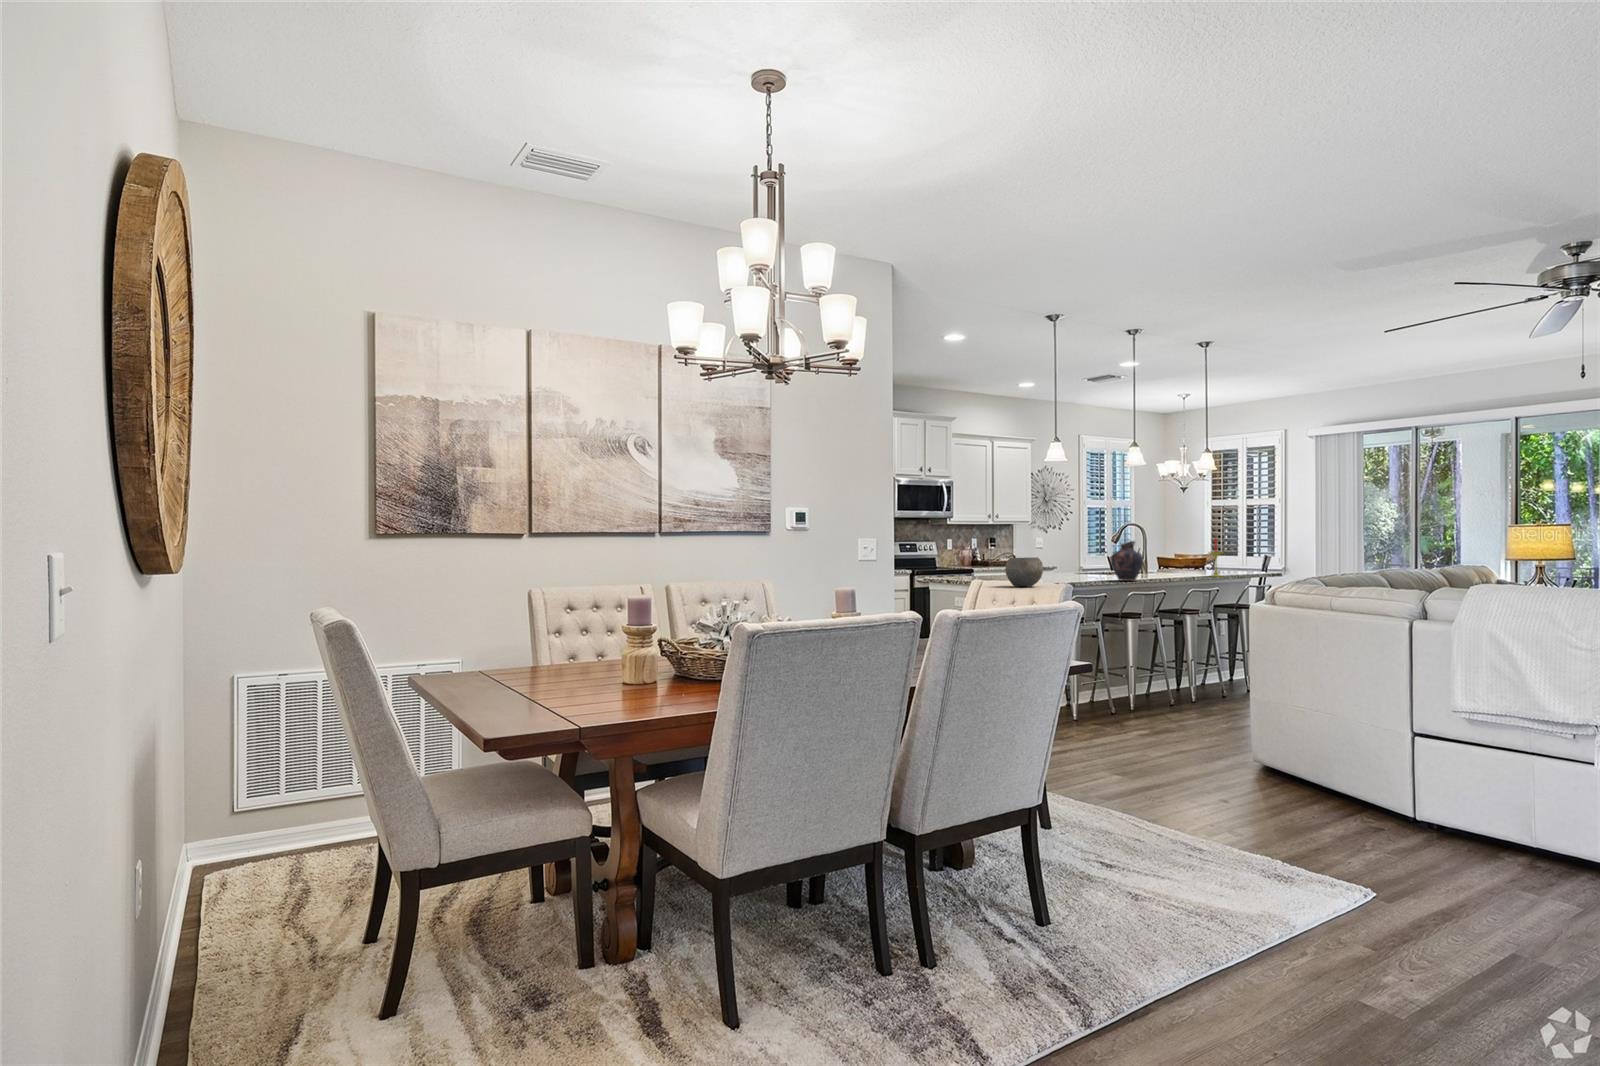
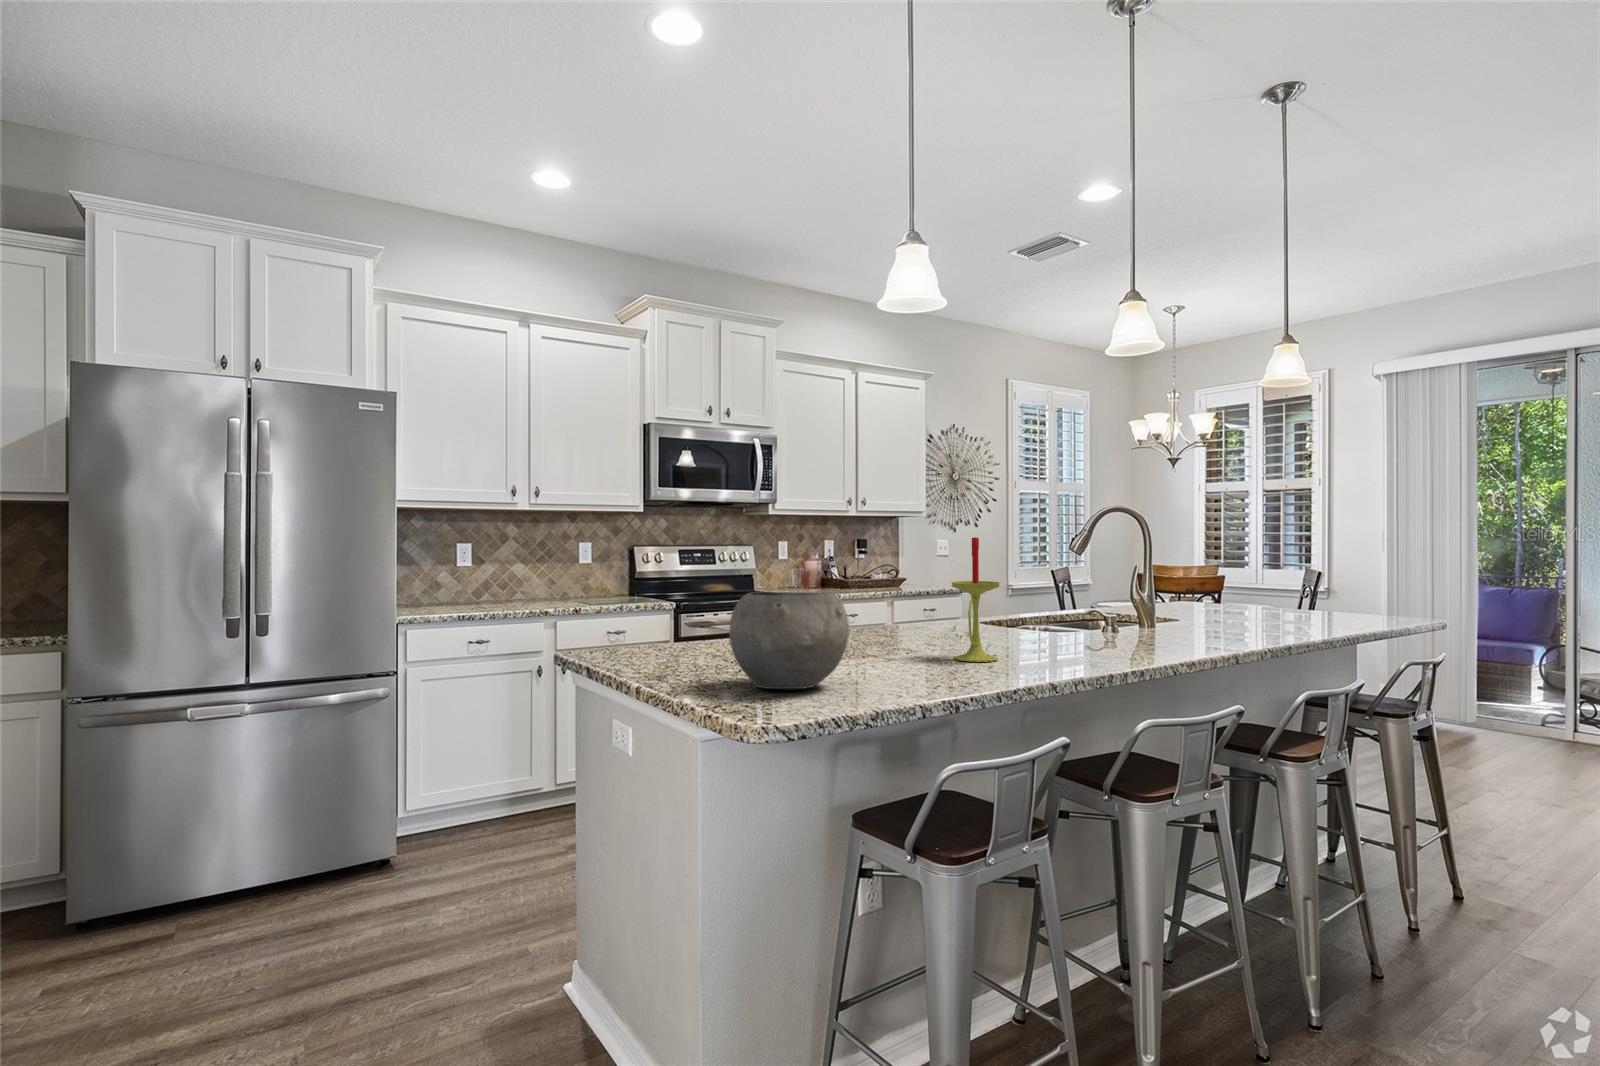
candle: present [1209,538,1223,577] -> present [952,537,1000,662]
vase: present [1111,541,1144,581] -> none [1064,541,1150,648]

